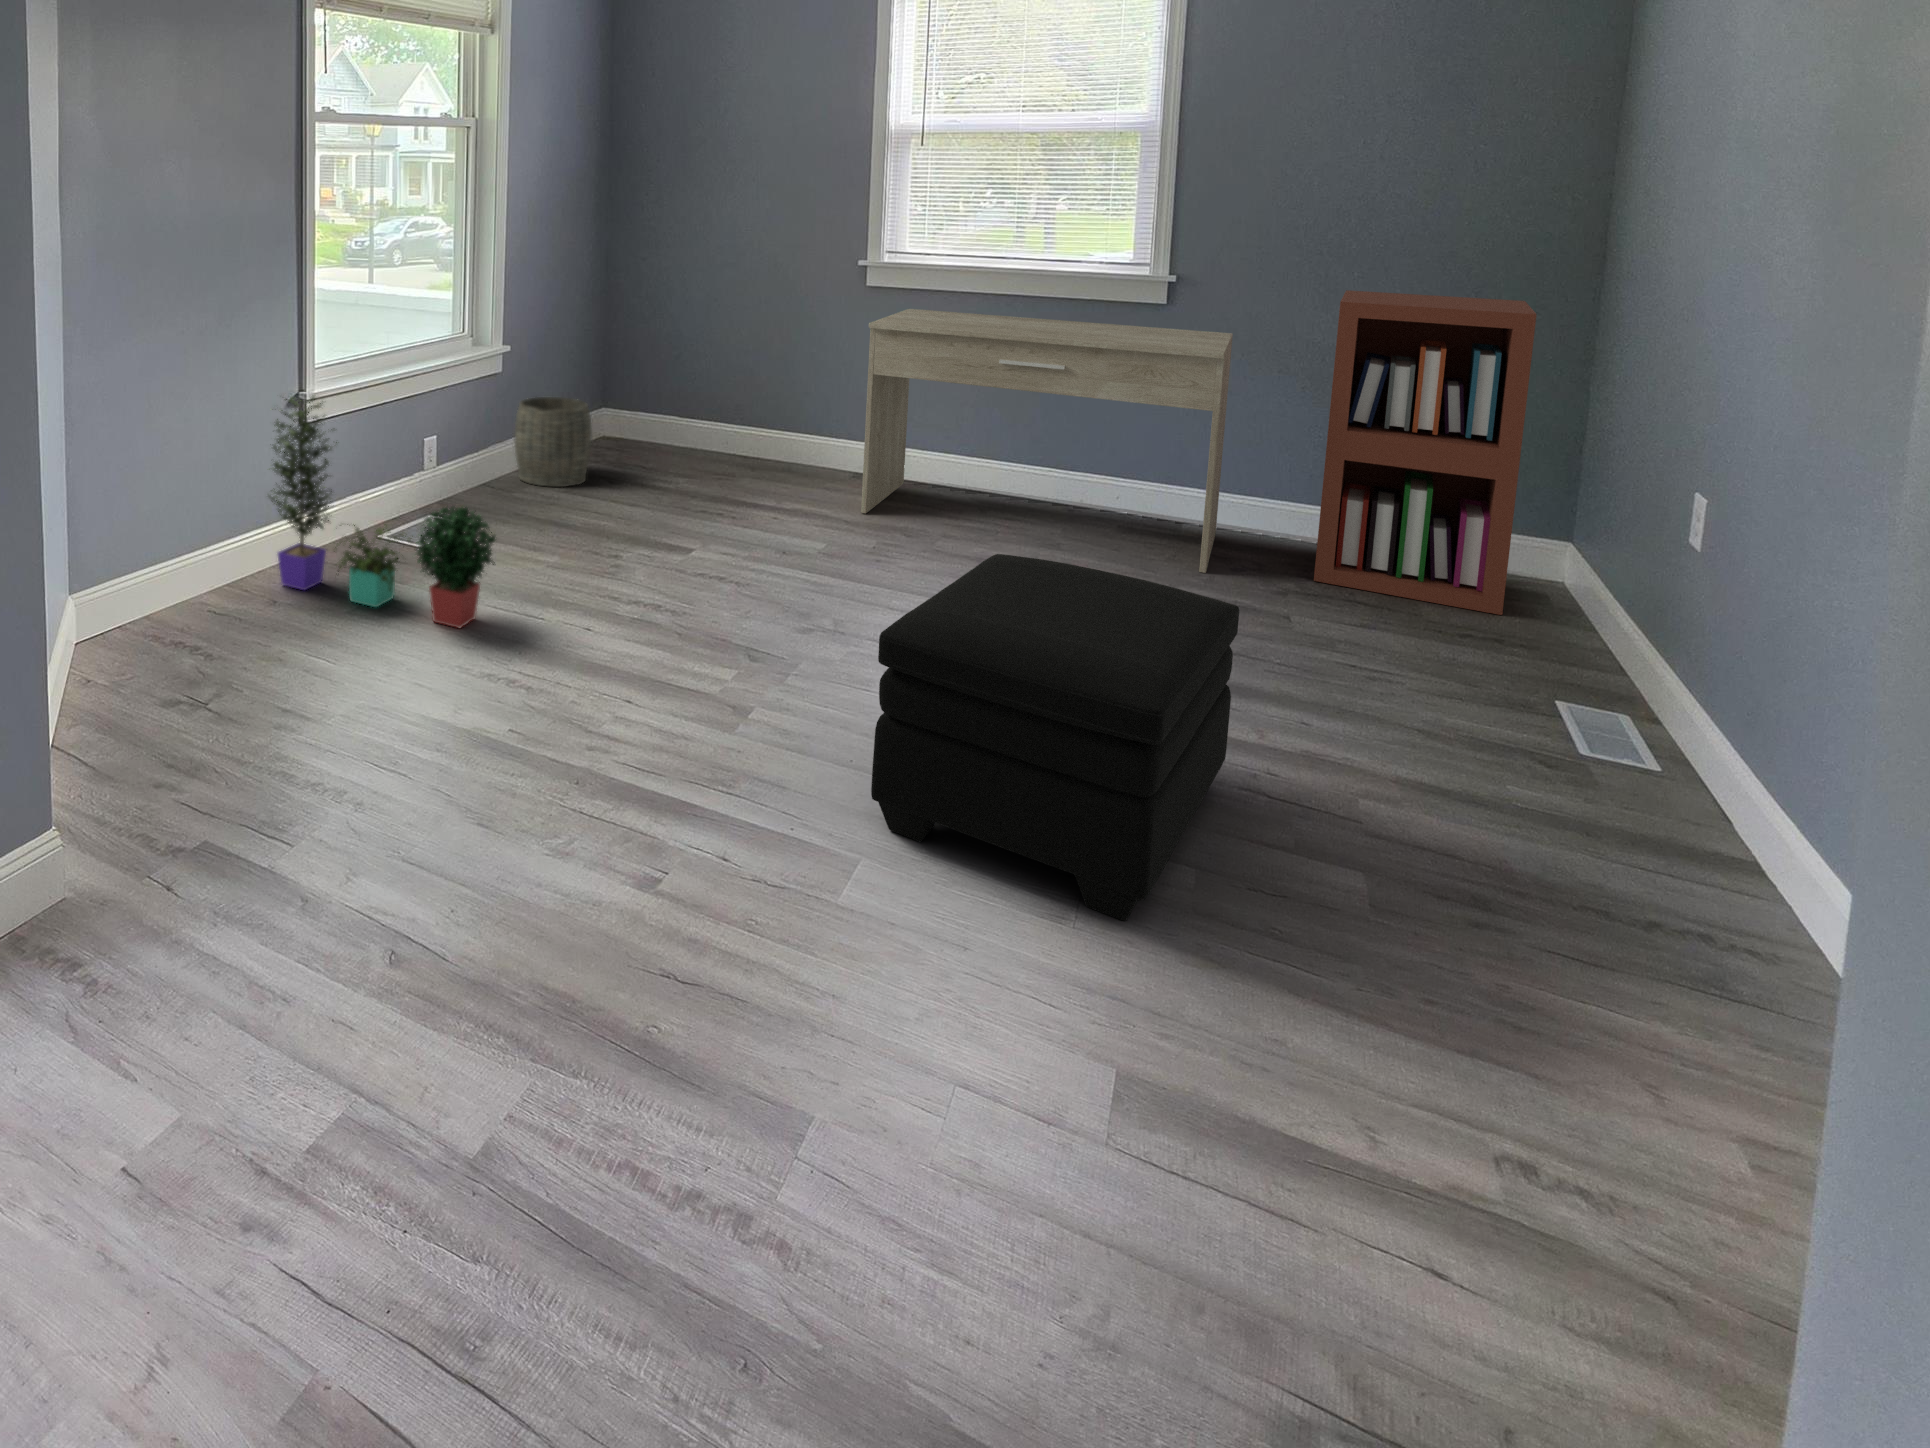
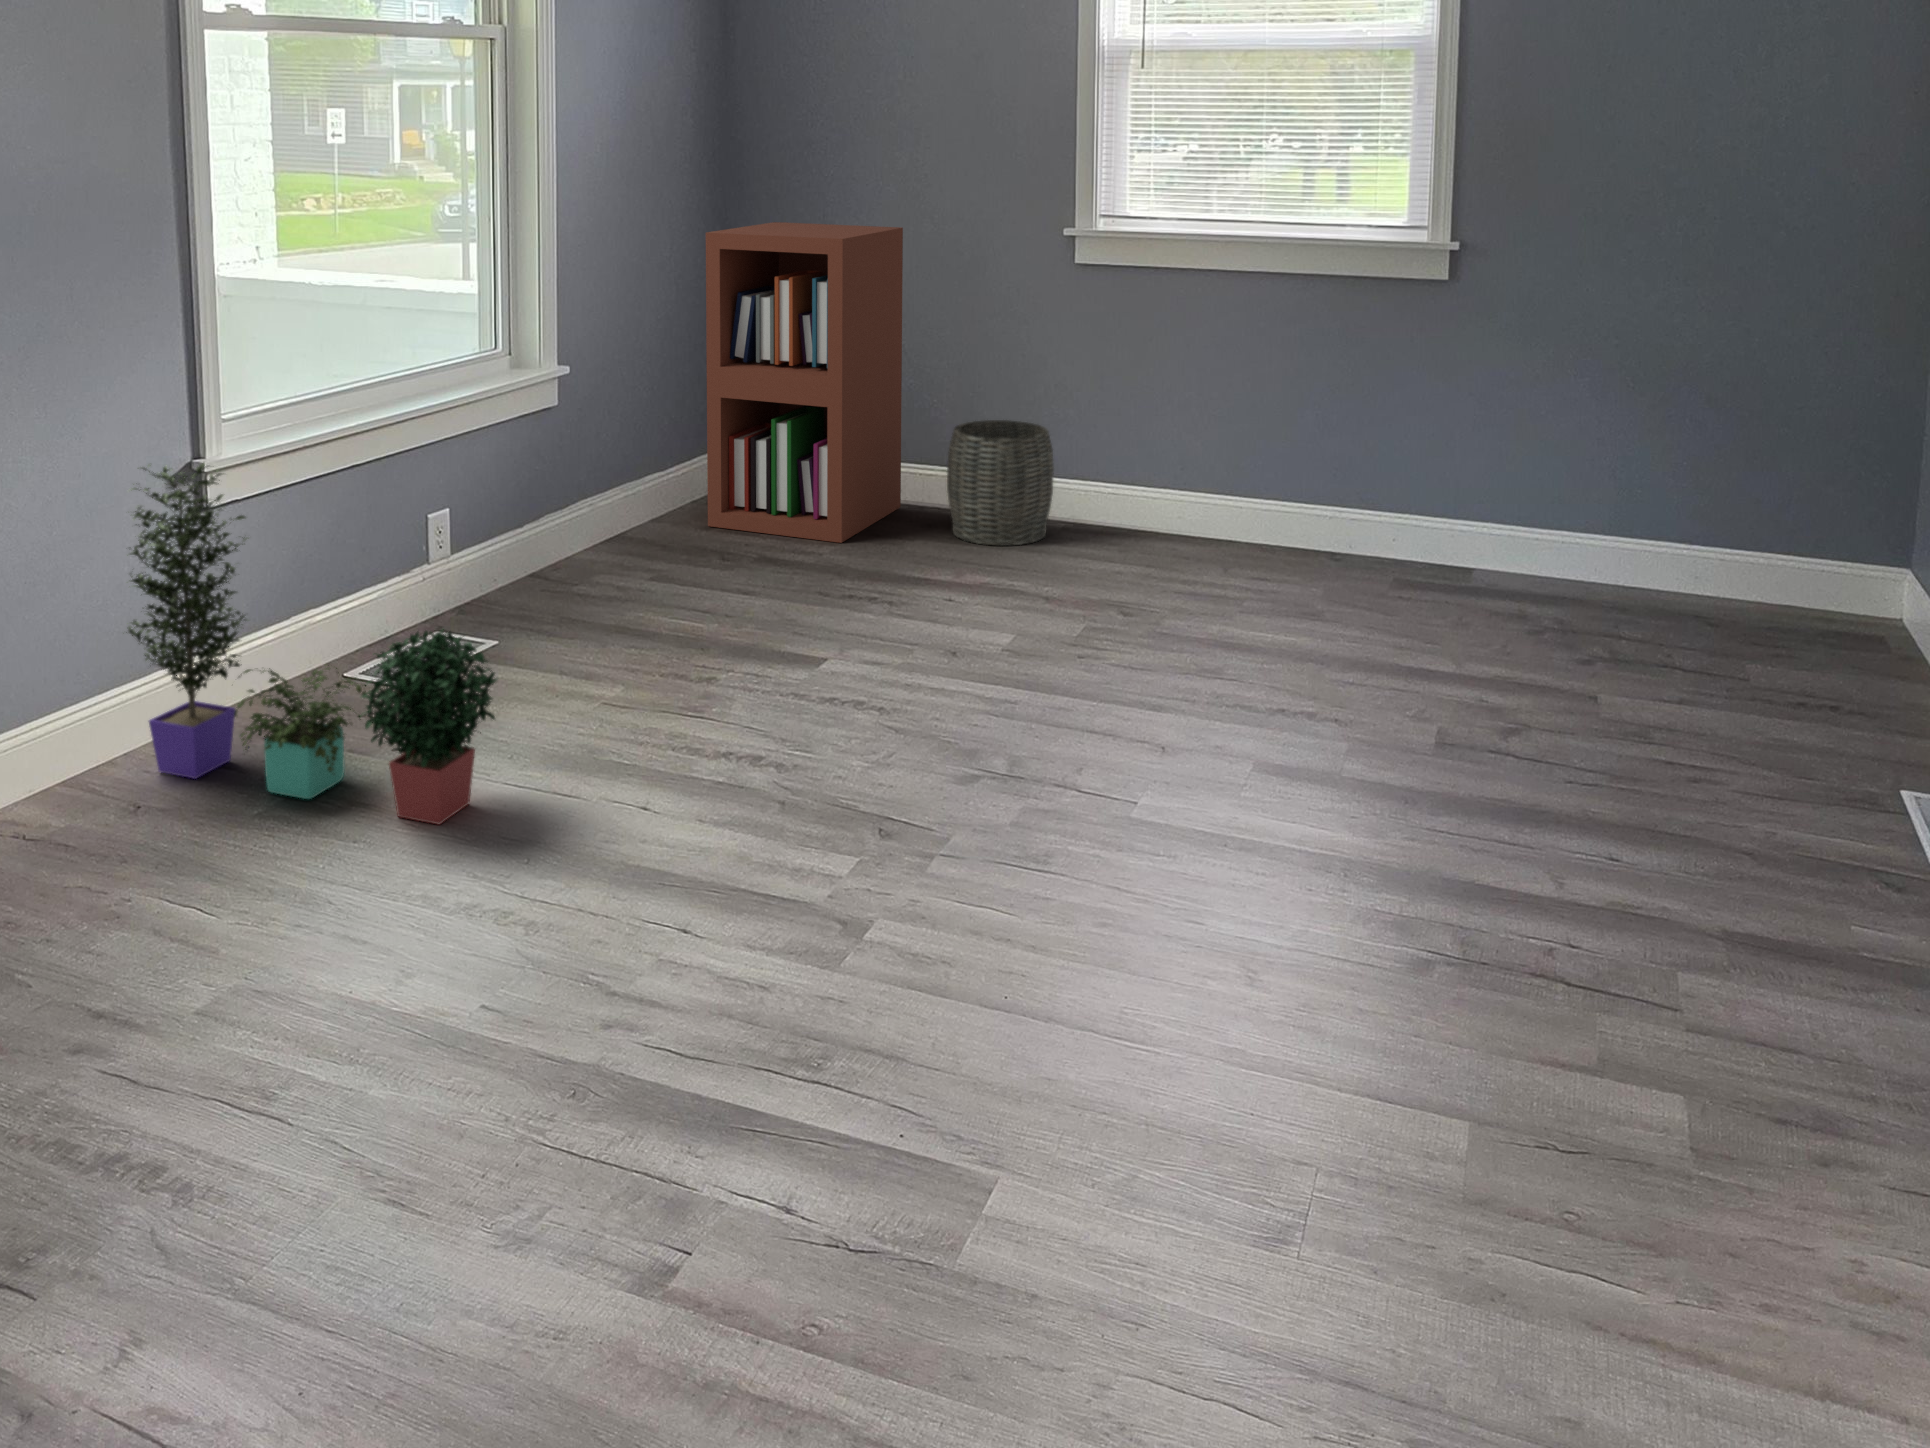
bookshelf: present [1314,290,1536,615] -> present [706,222,903,543]
desk: present [861,309,1233,573] -> none [1068,294,1525,639]
woven basket: present [515,397,592,487] -> present [947,420,1054,546]
ottoman: present [871,554,1239,921] -> none [1017,662,1526,1242]

